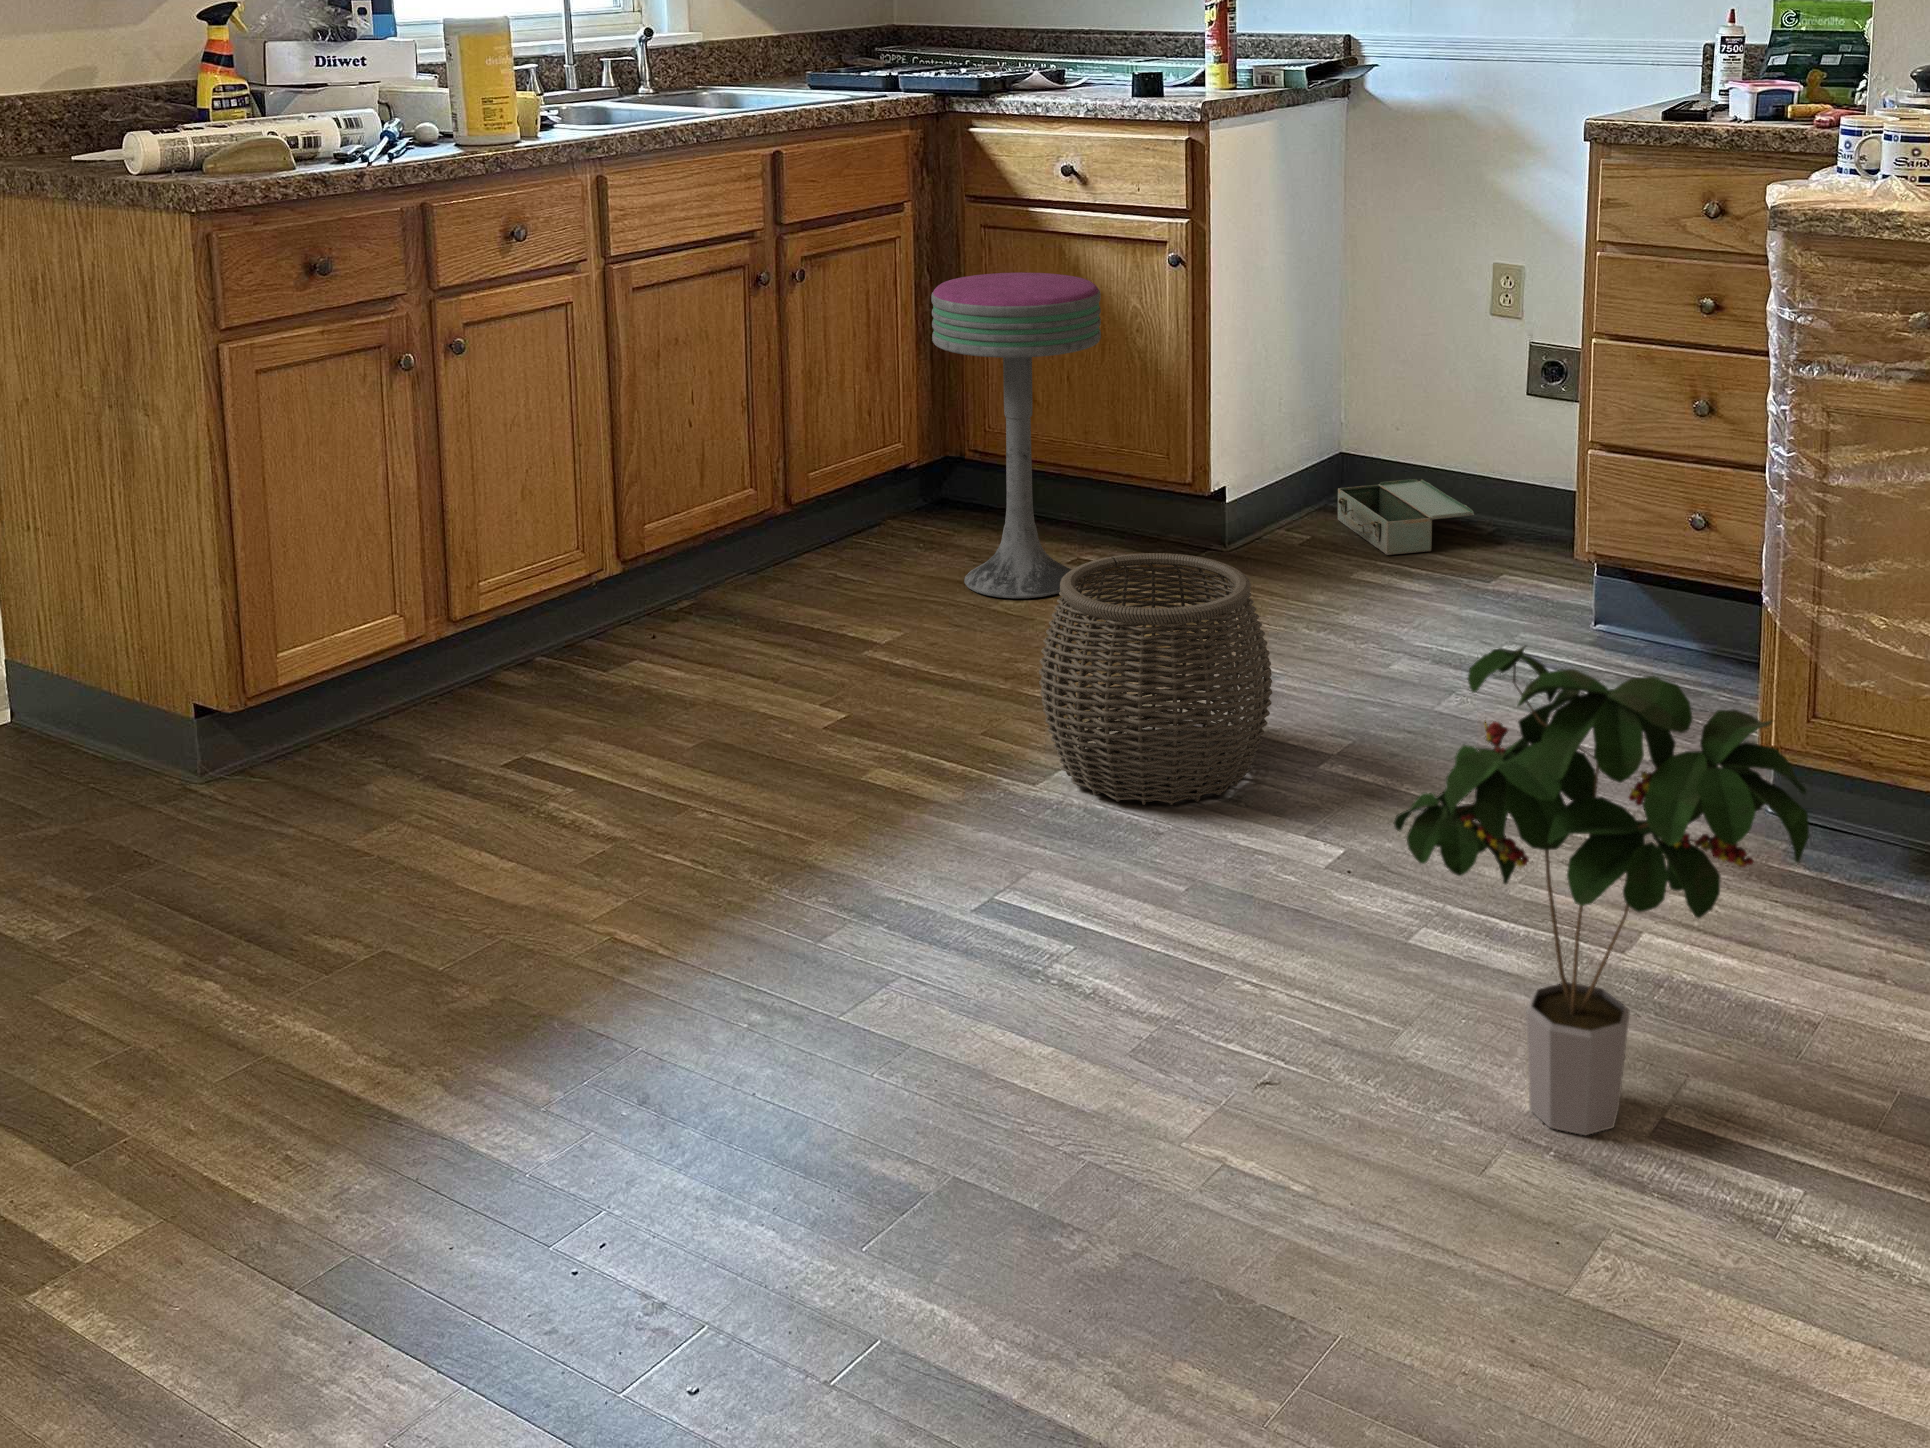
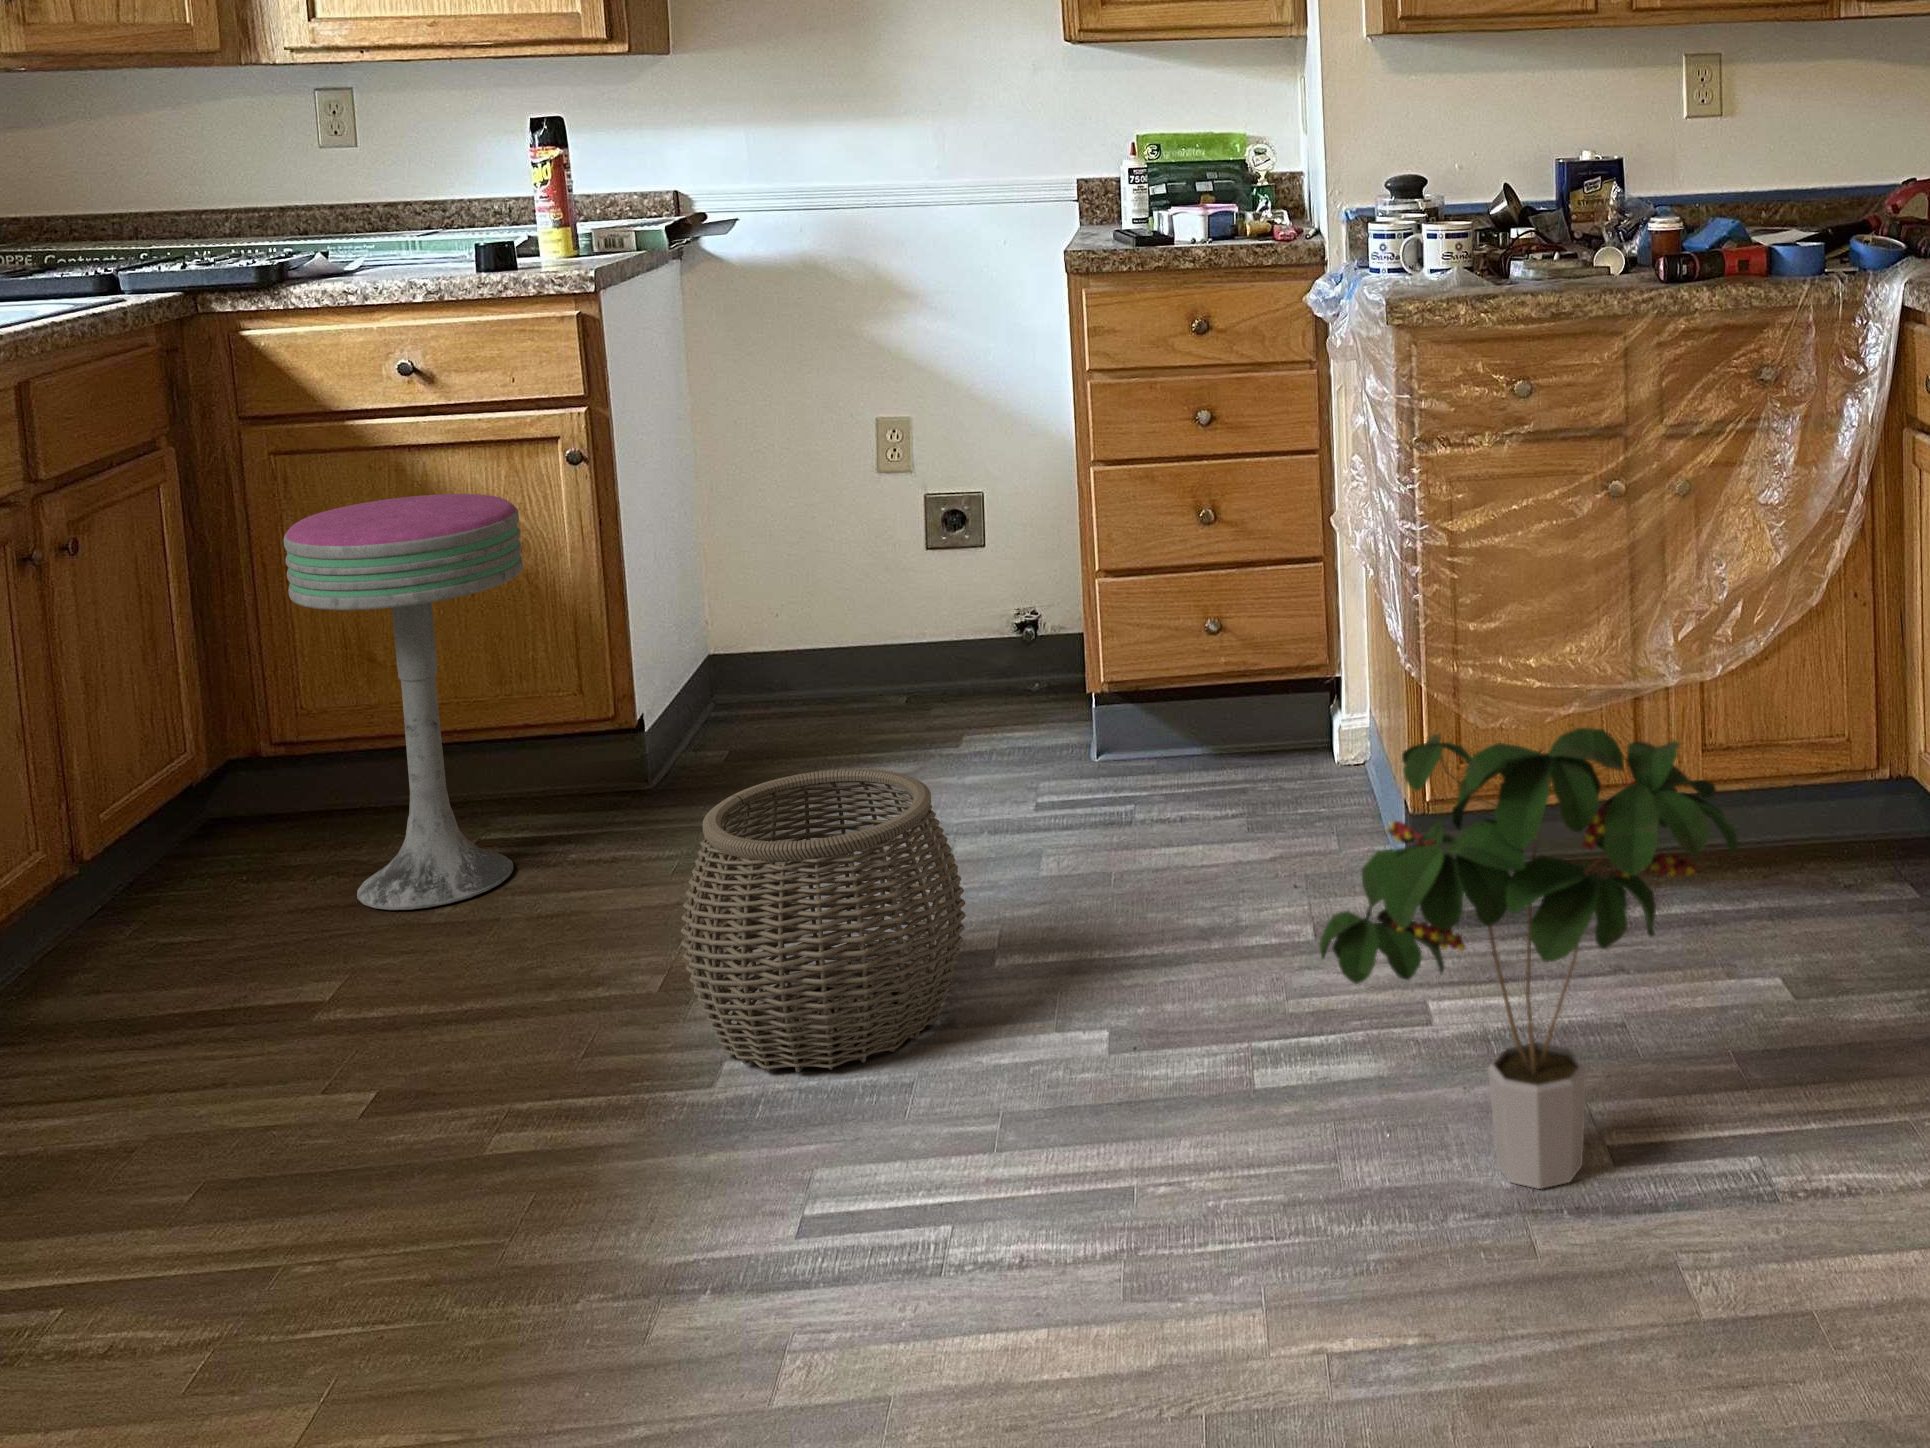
toolbox: present [1338,479,1474,555] -> none [742,660,913,745]

